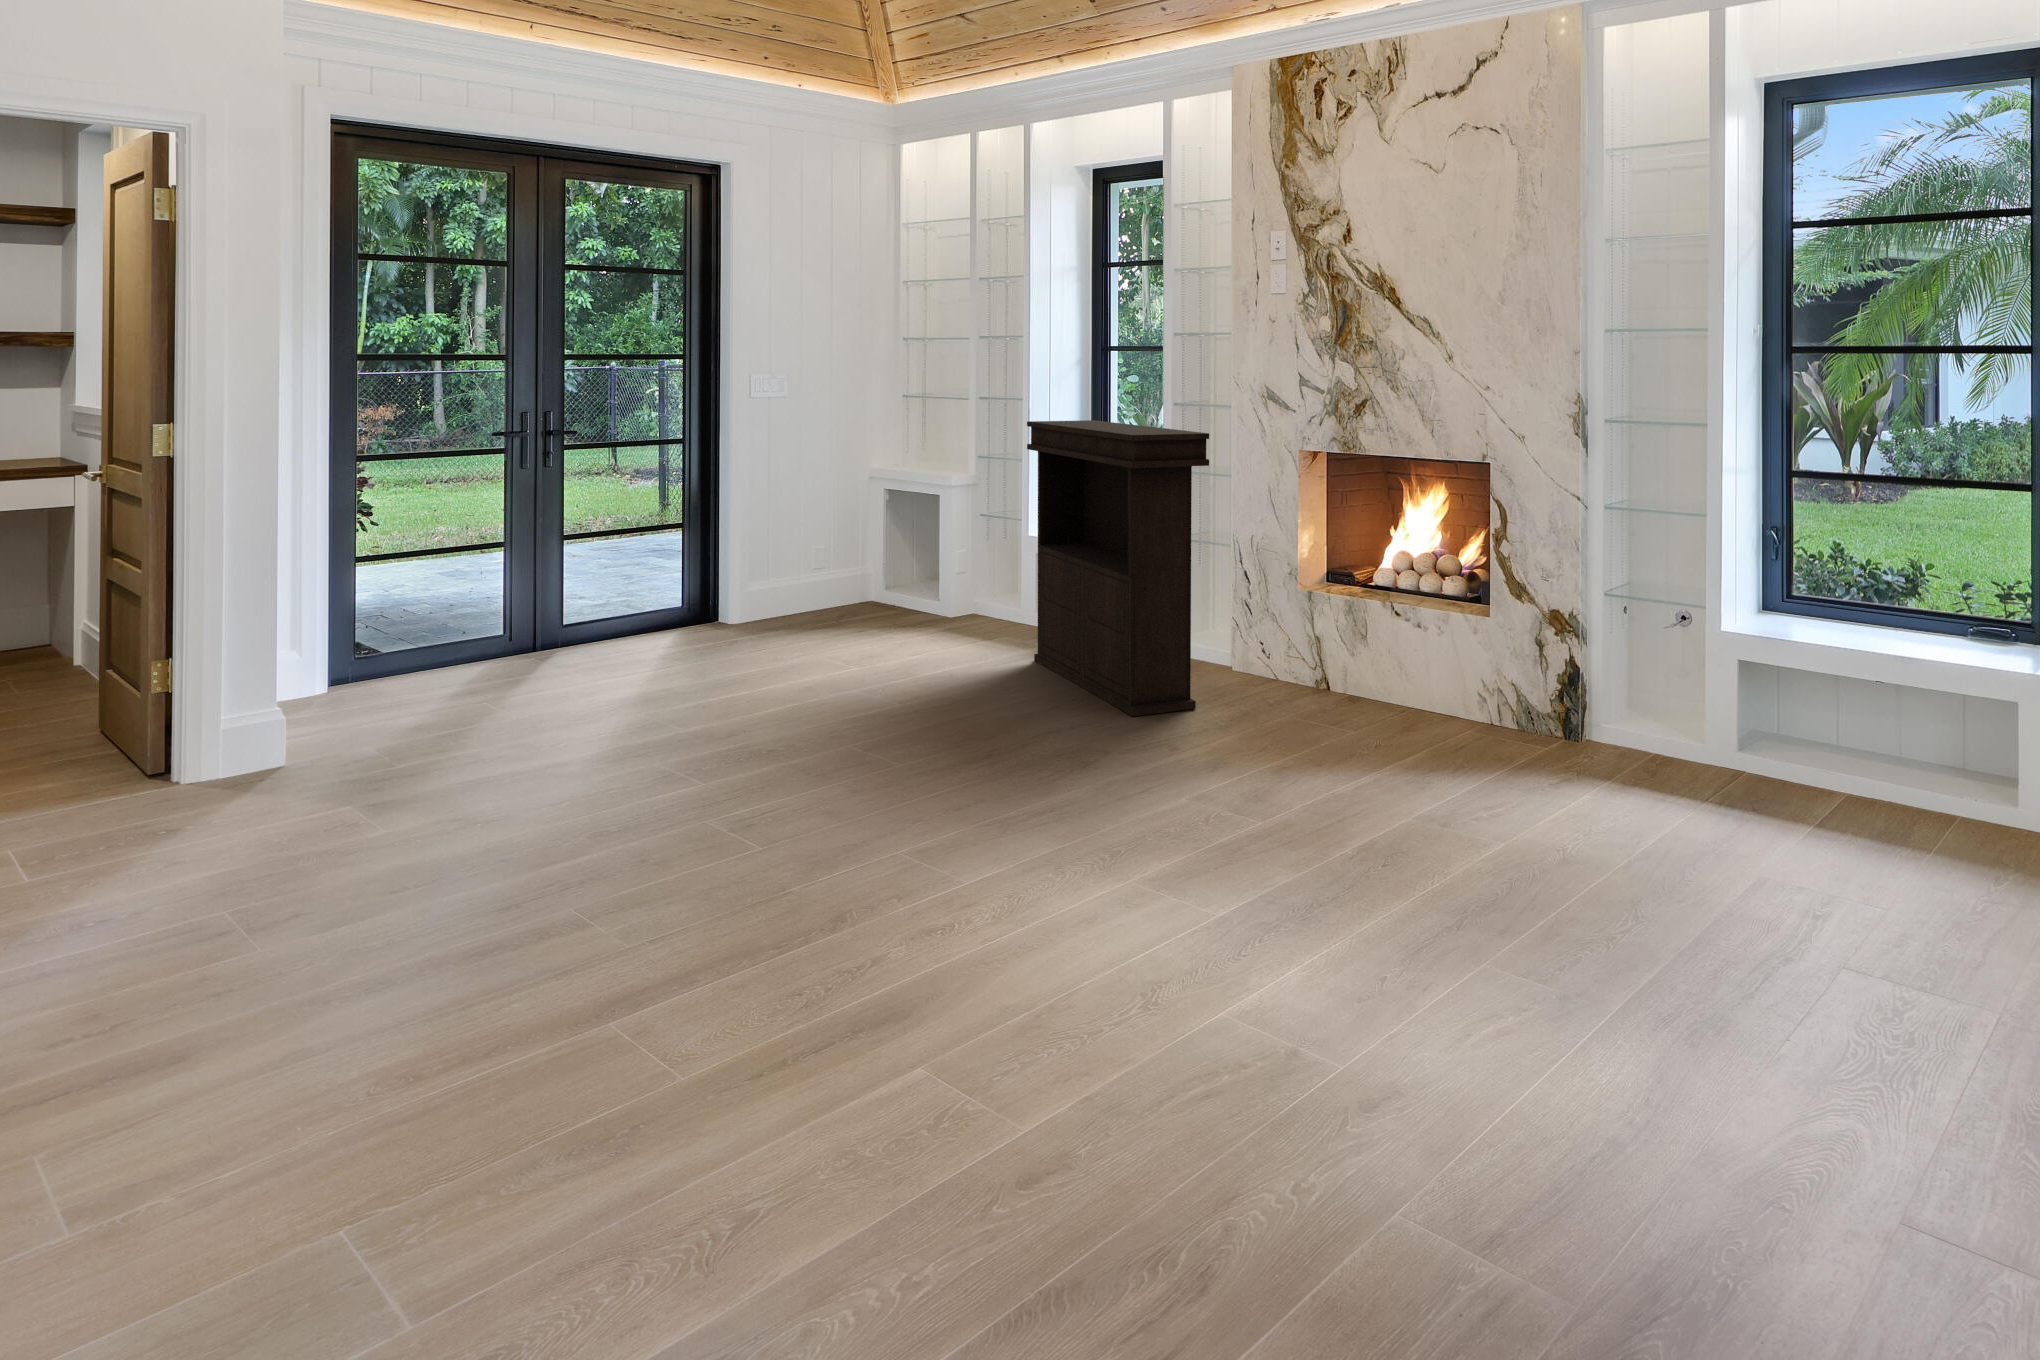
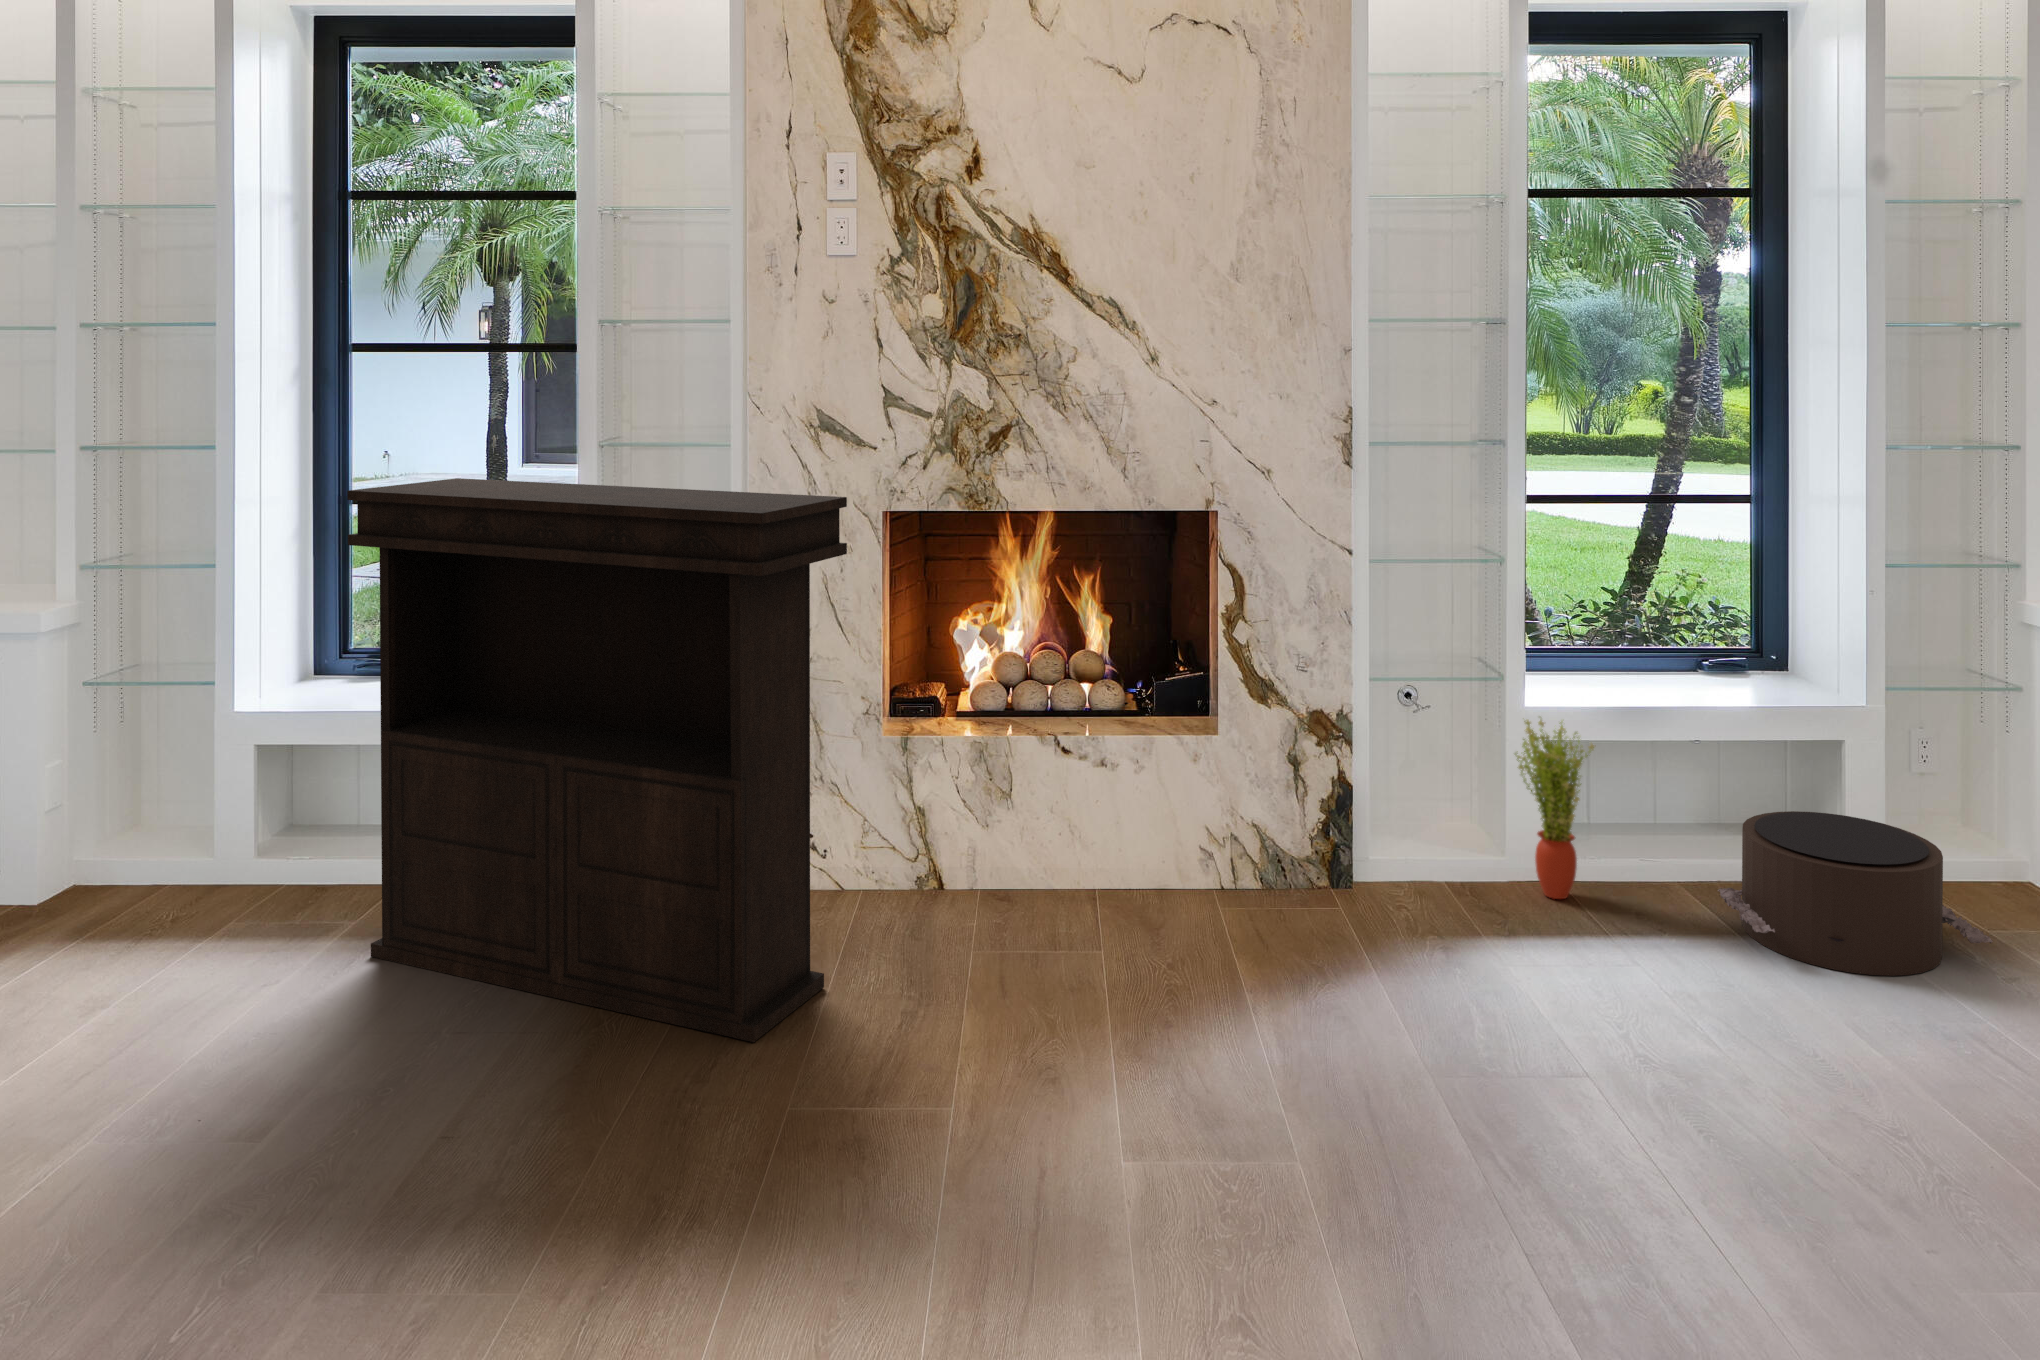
potted plant: none [1676,633,1739,776] -> present [1515,720,1594,899]
pouf: none [1779,735,1999,862] -> present [1718,811,1992,976]

